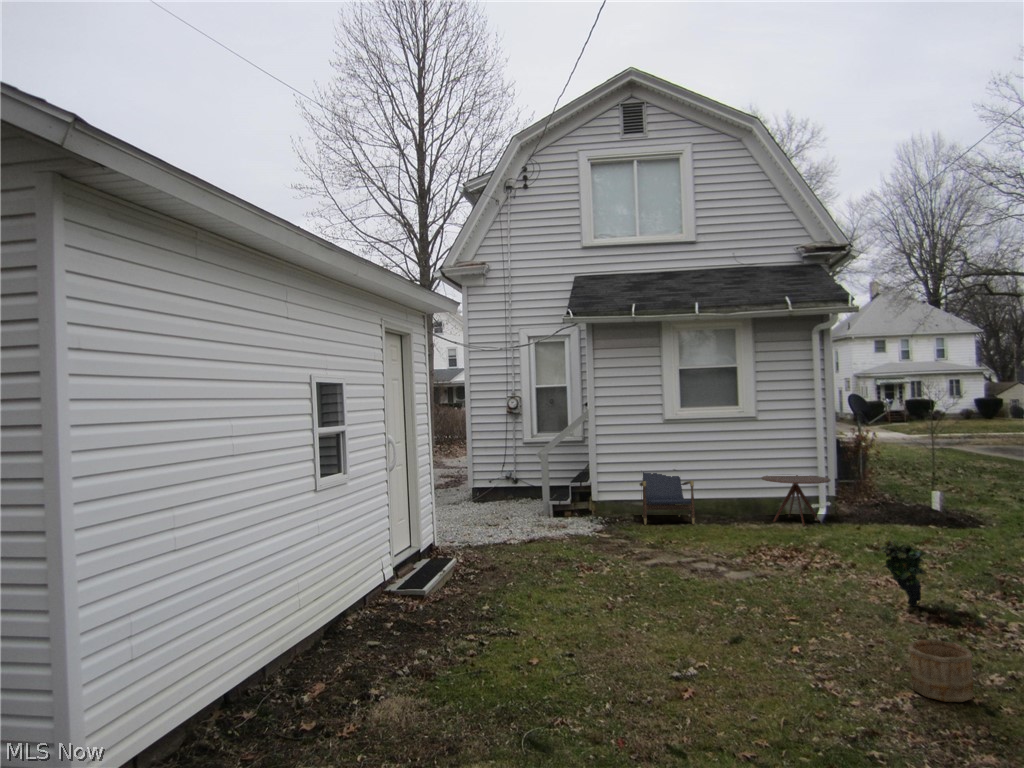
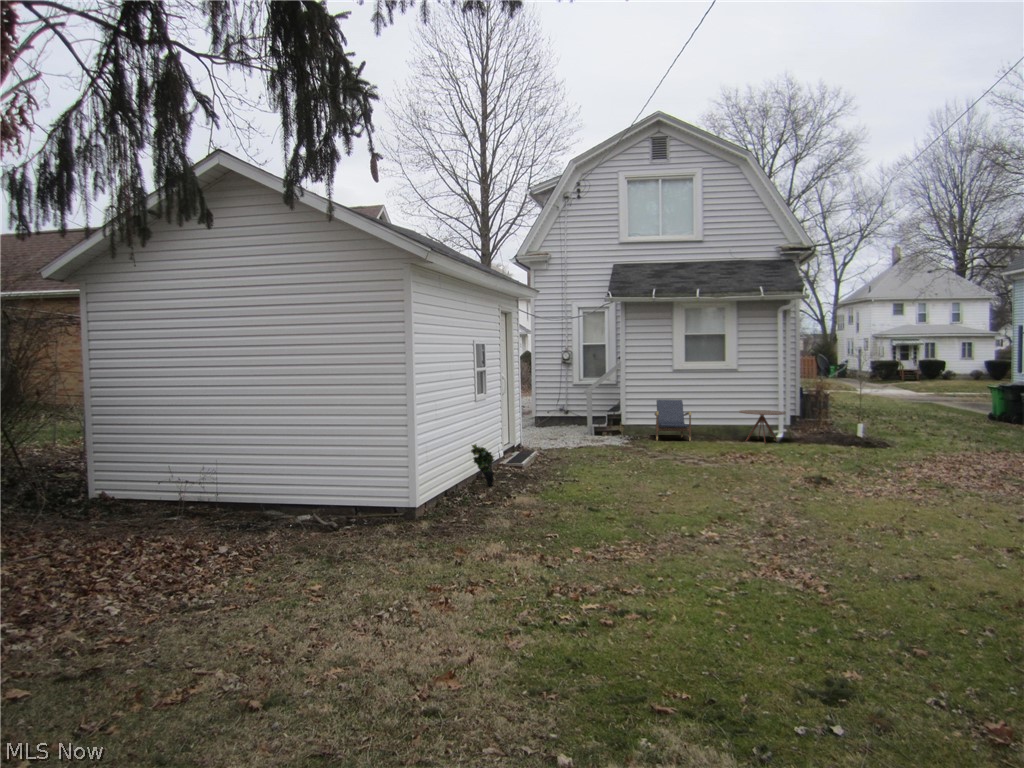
potted plant: present [881,537,926,607] -> present [471,444,494,486]
wooden bucket: present [908,640,973,702] -> none [771,477,800,502]

